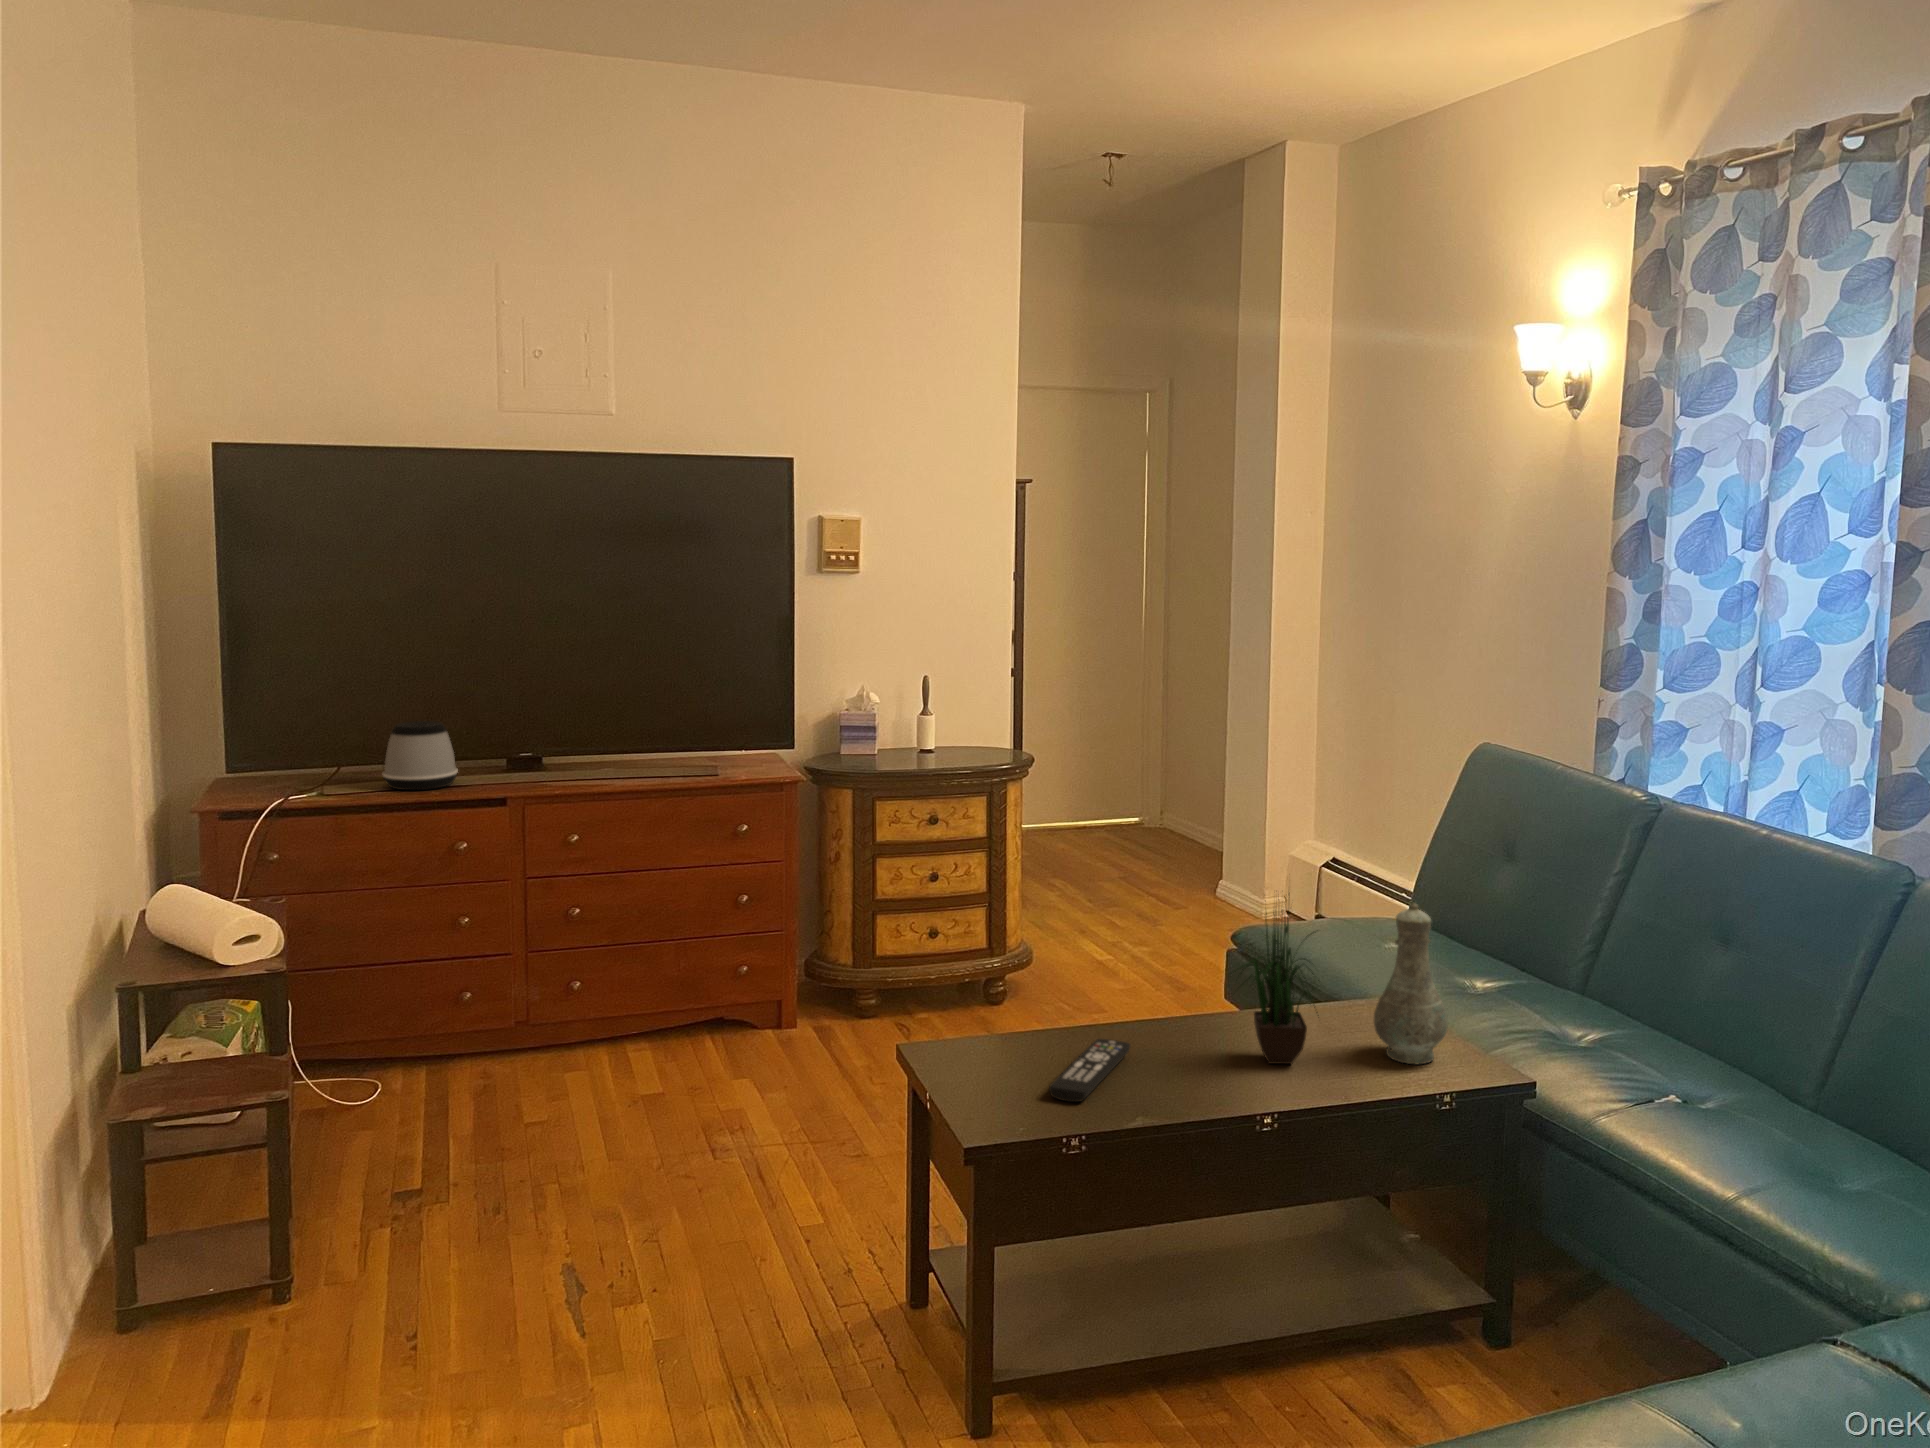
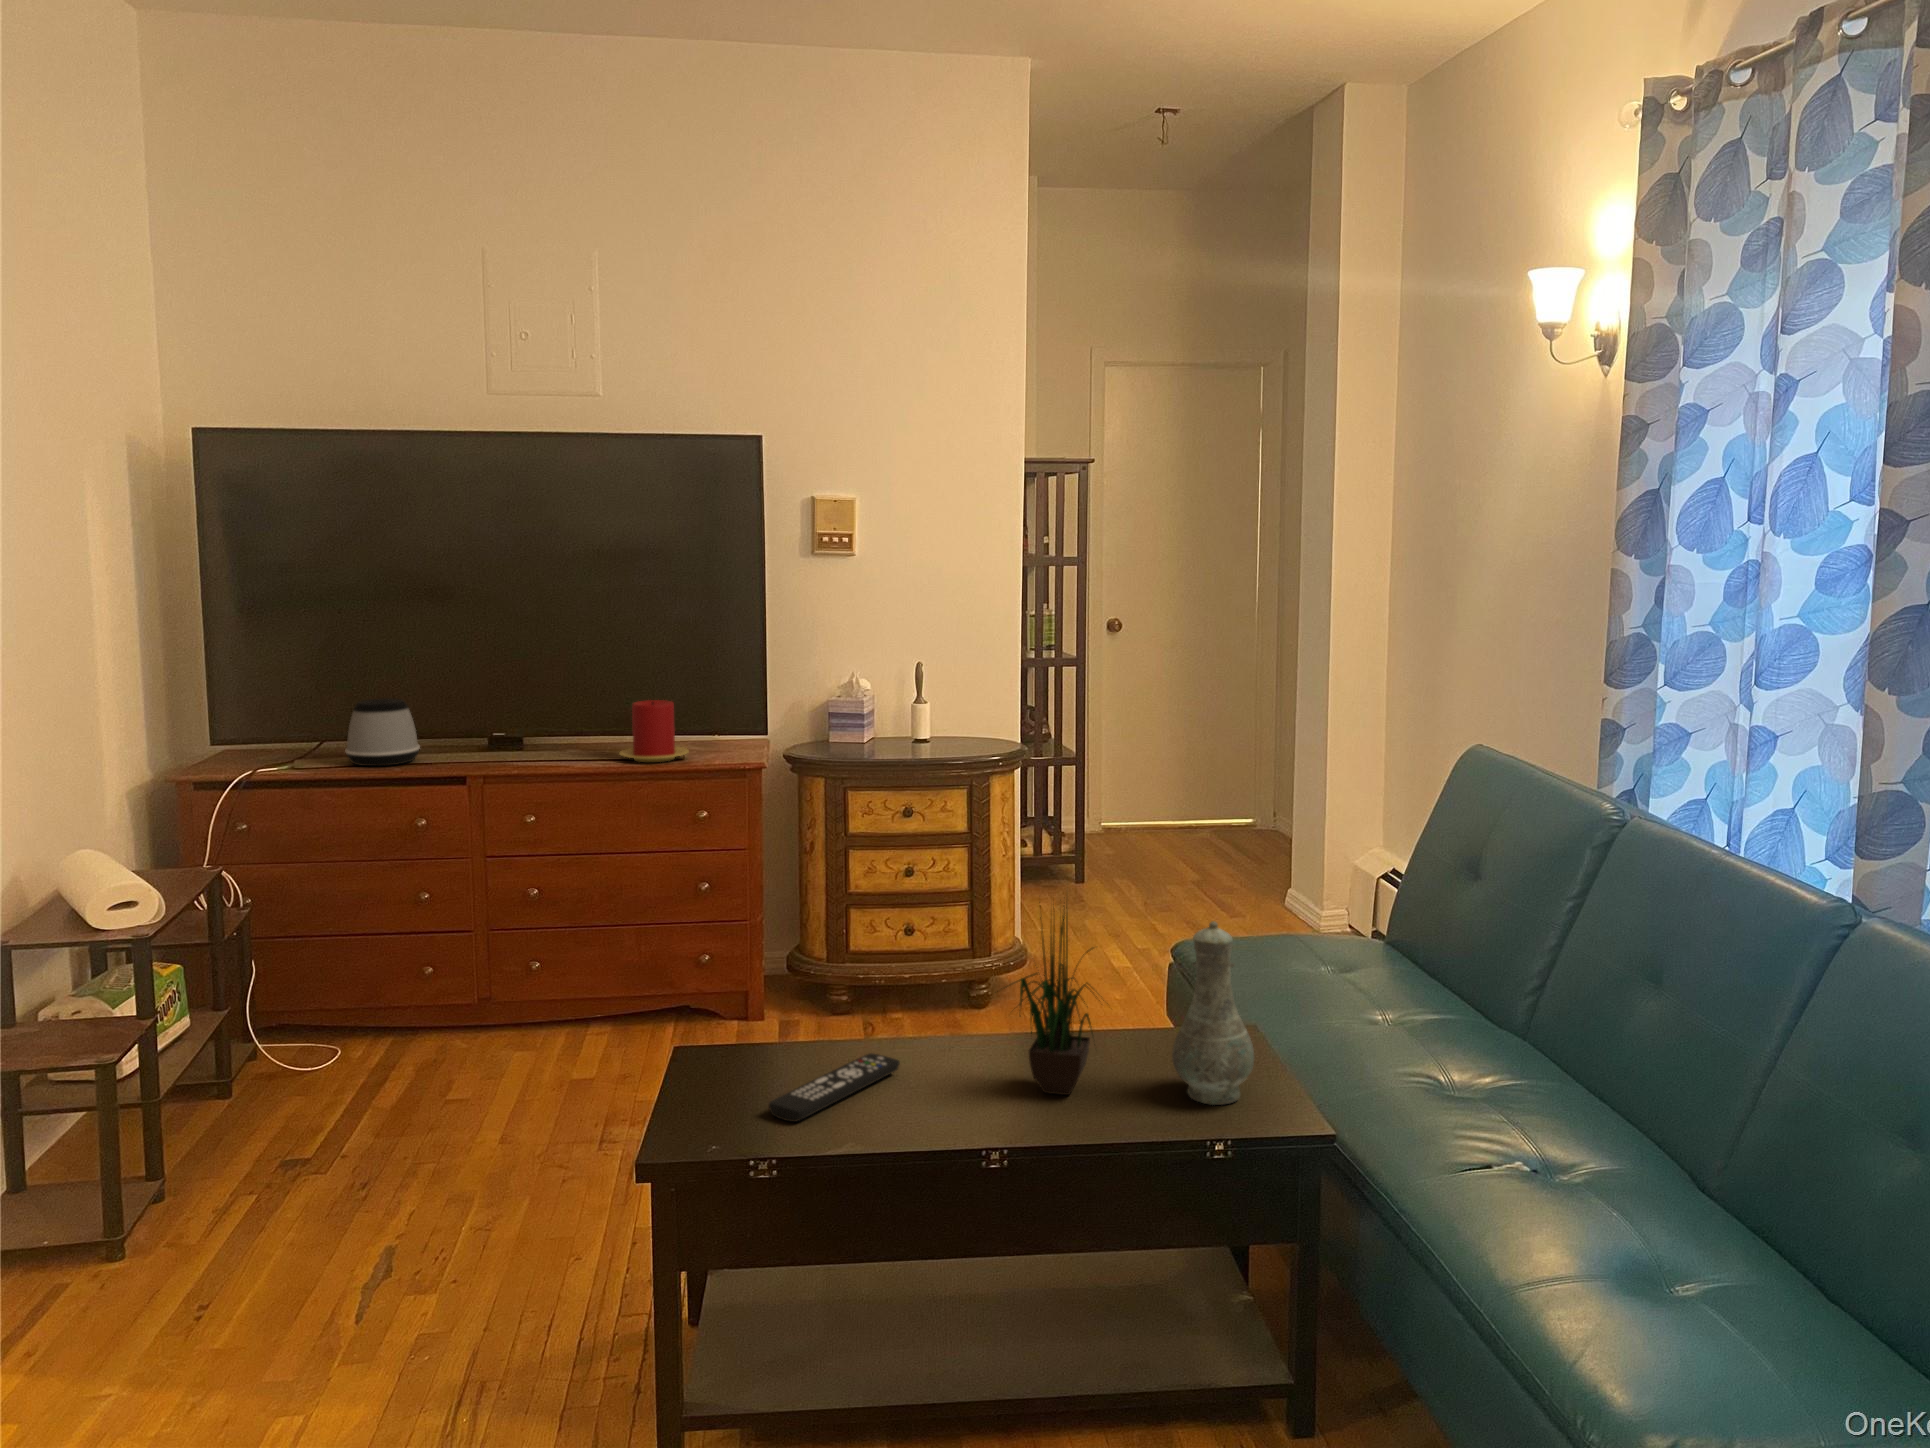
candle: none [659,718,727,779] -> present [620,700,688,762]

